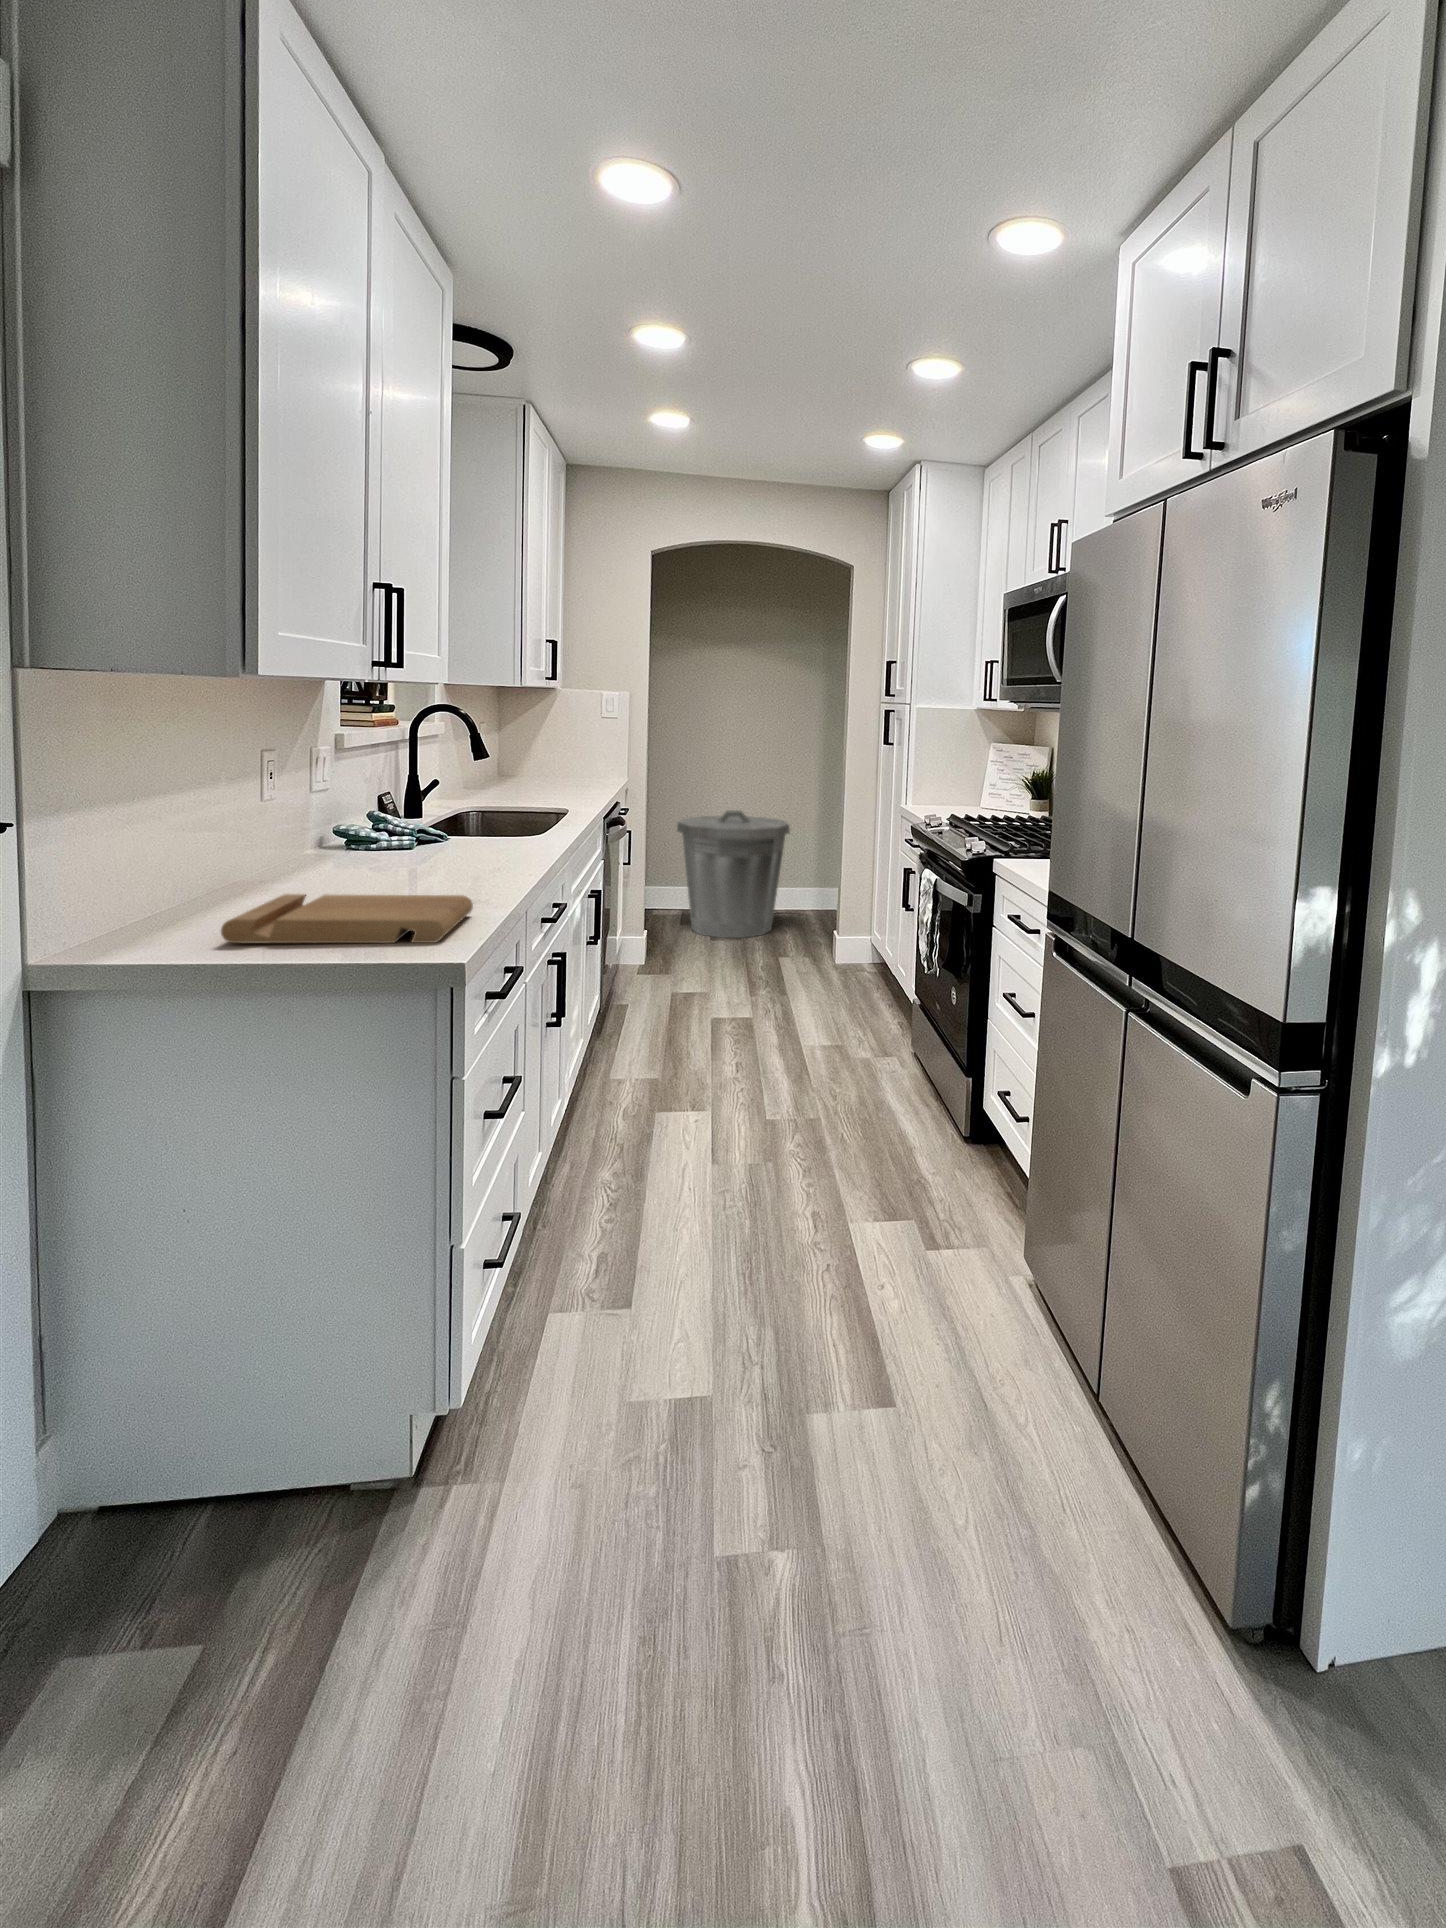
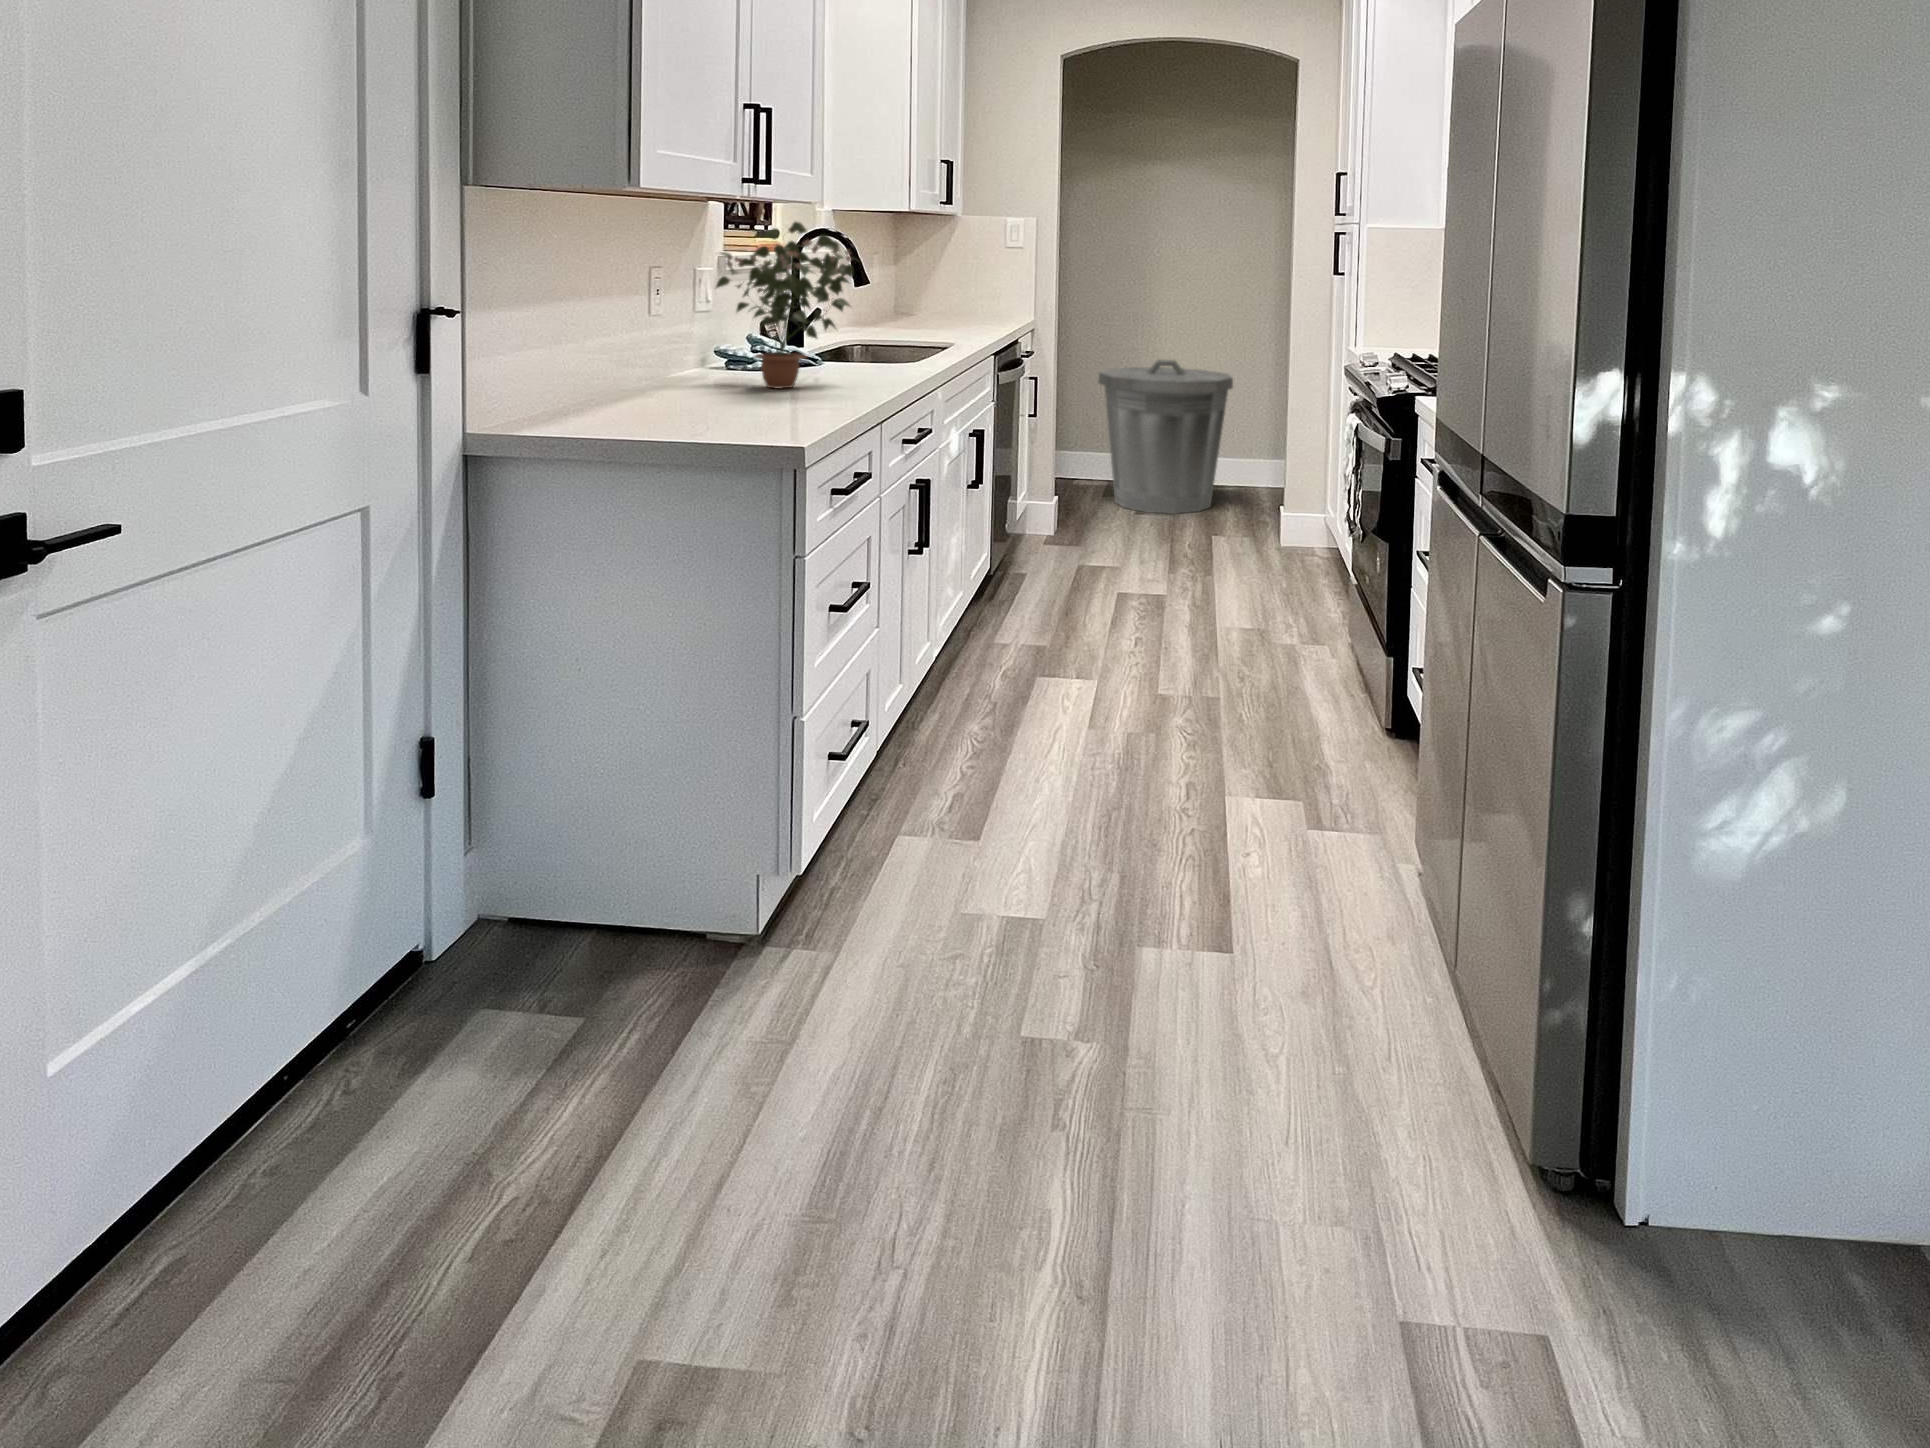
potted plant: none [339,708,500,874] -> present [716,222,862,388]
cutting board: present [221,894,473,943] -> none [602,392,825,434]

